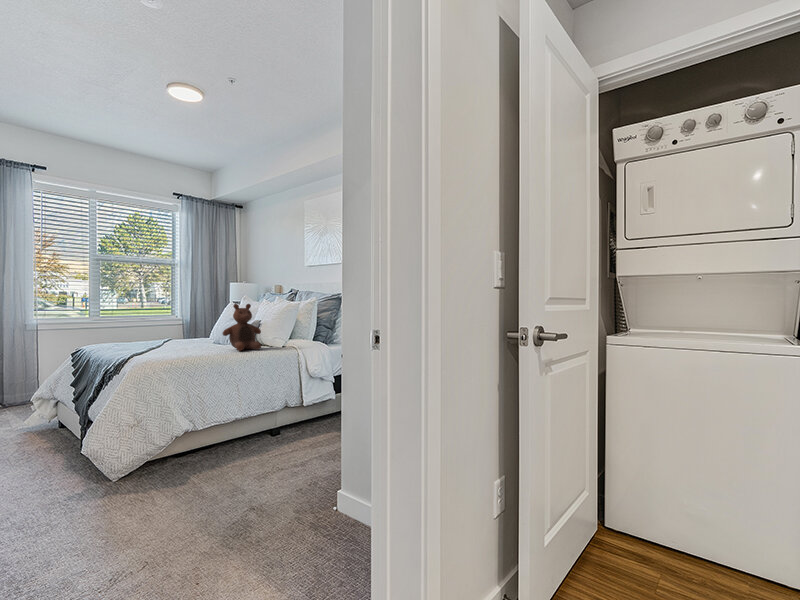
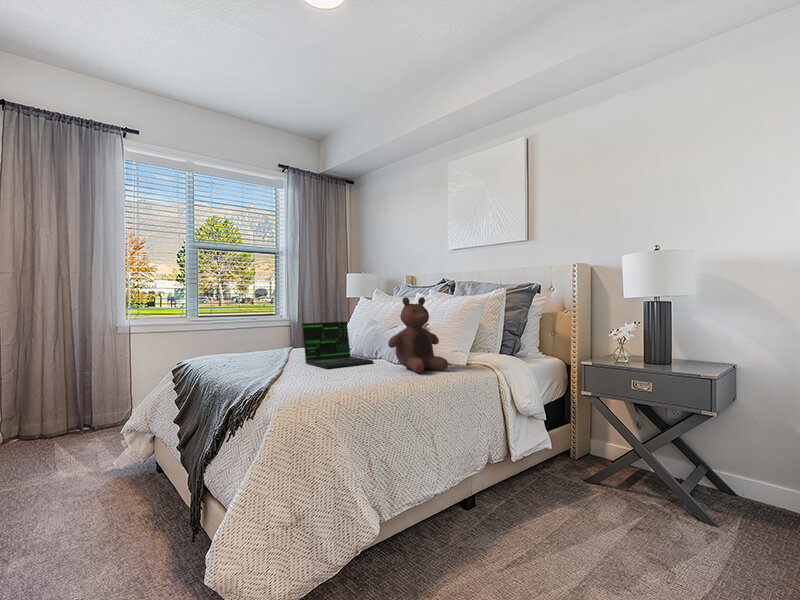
laptop: none [170,320,219,350] -> present [302,322,373,368]

